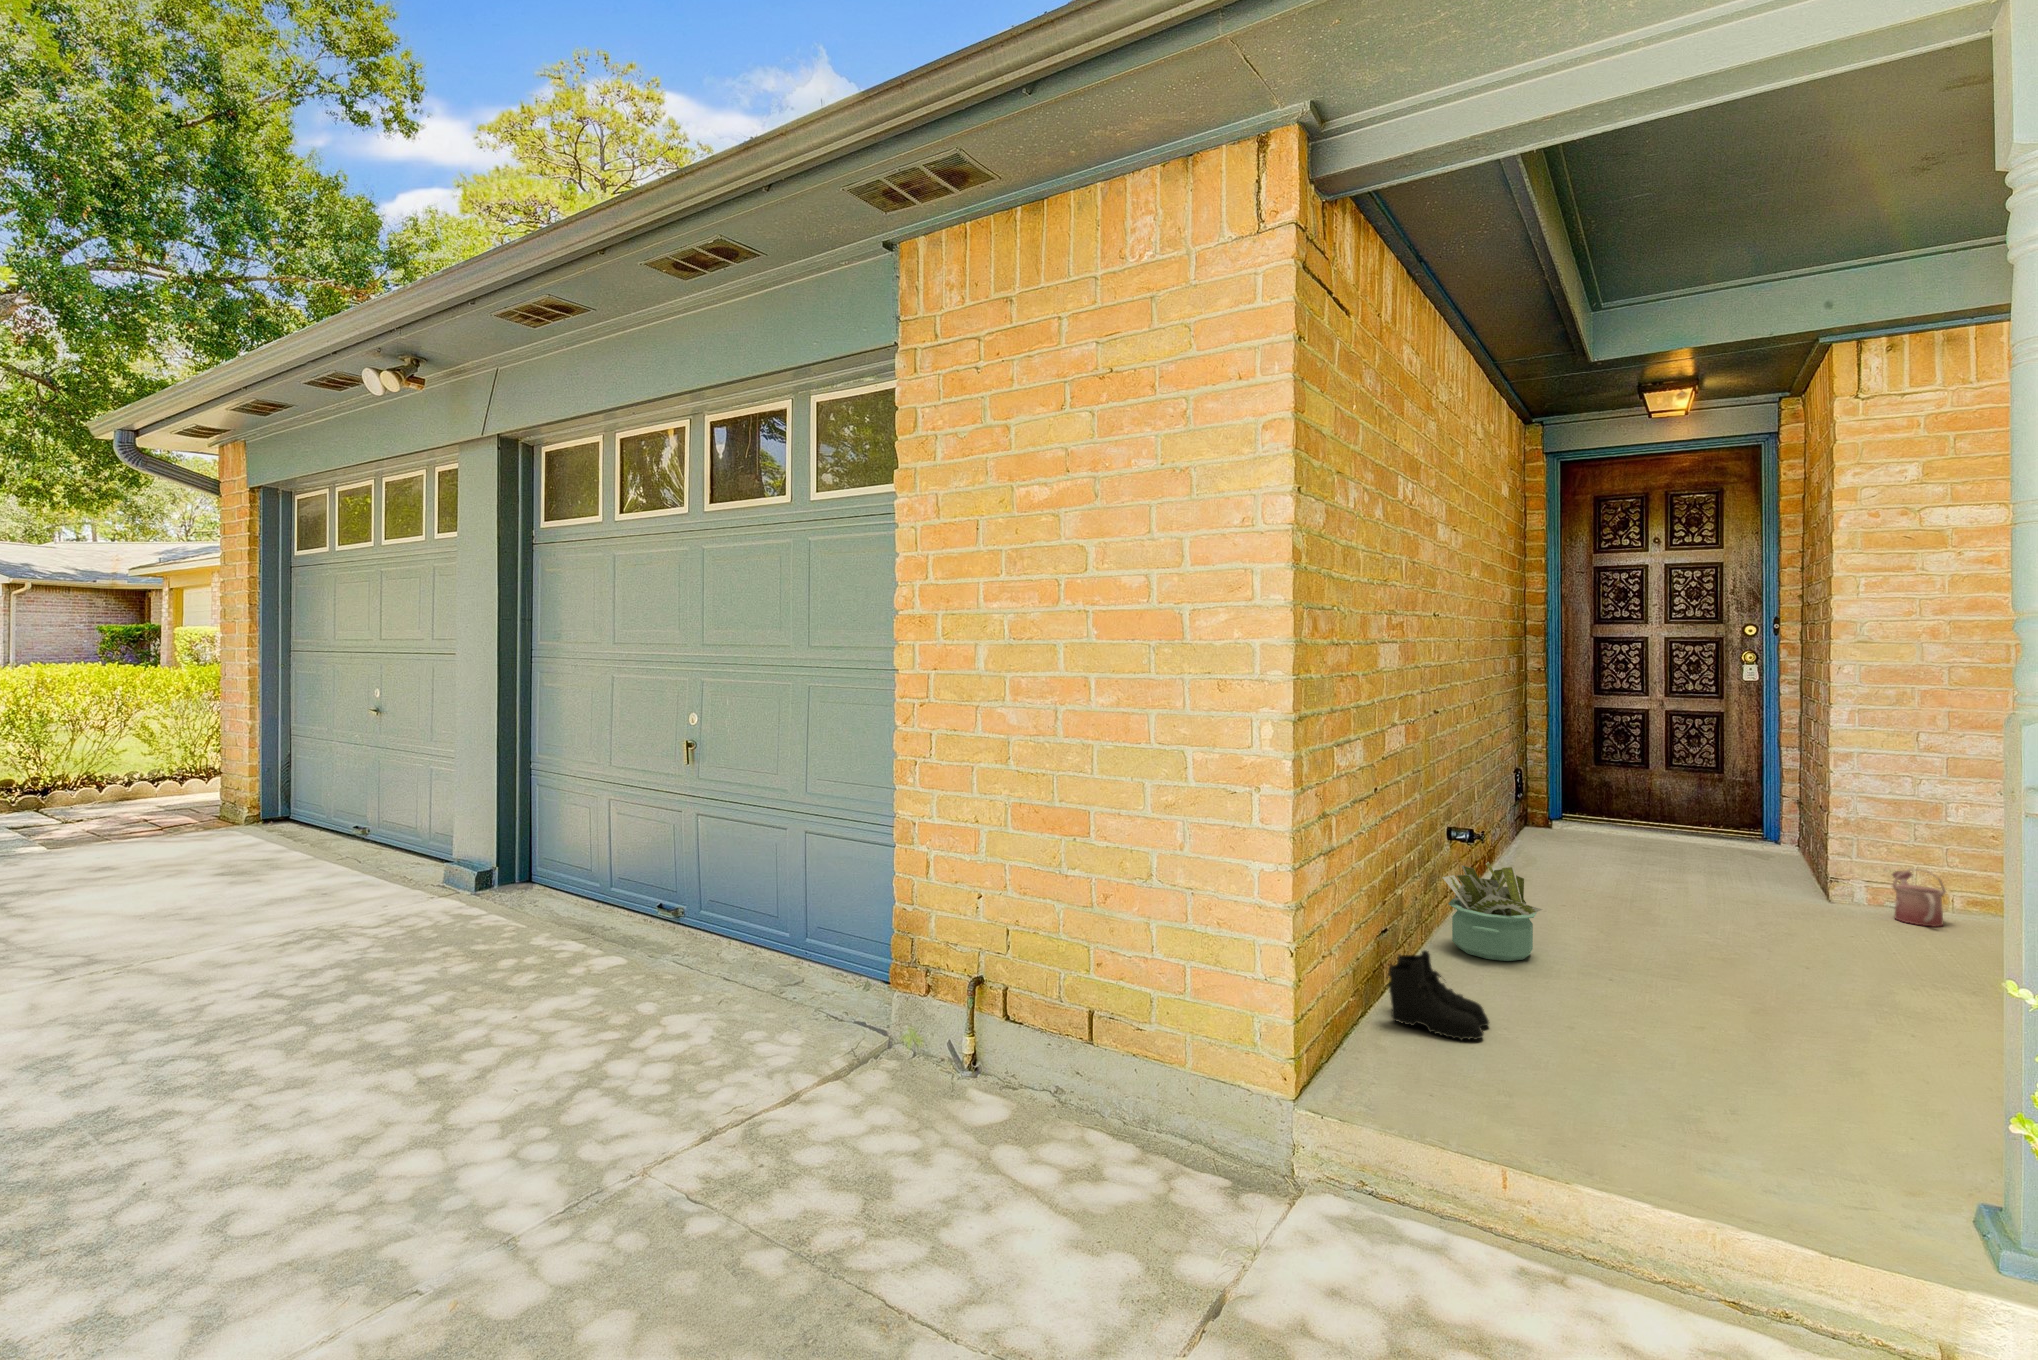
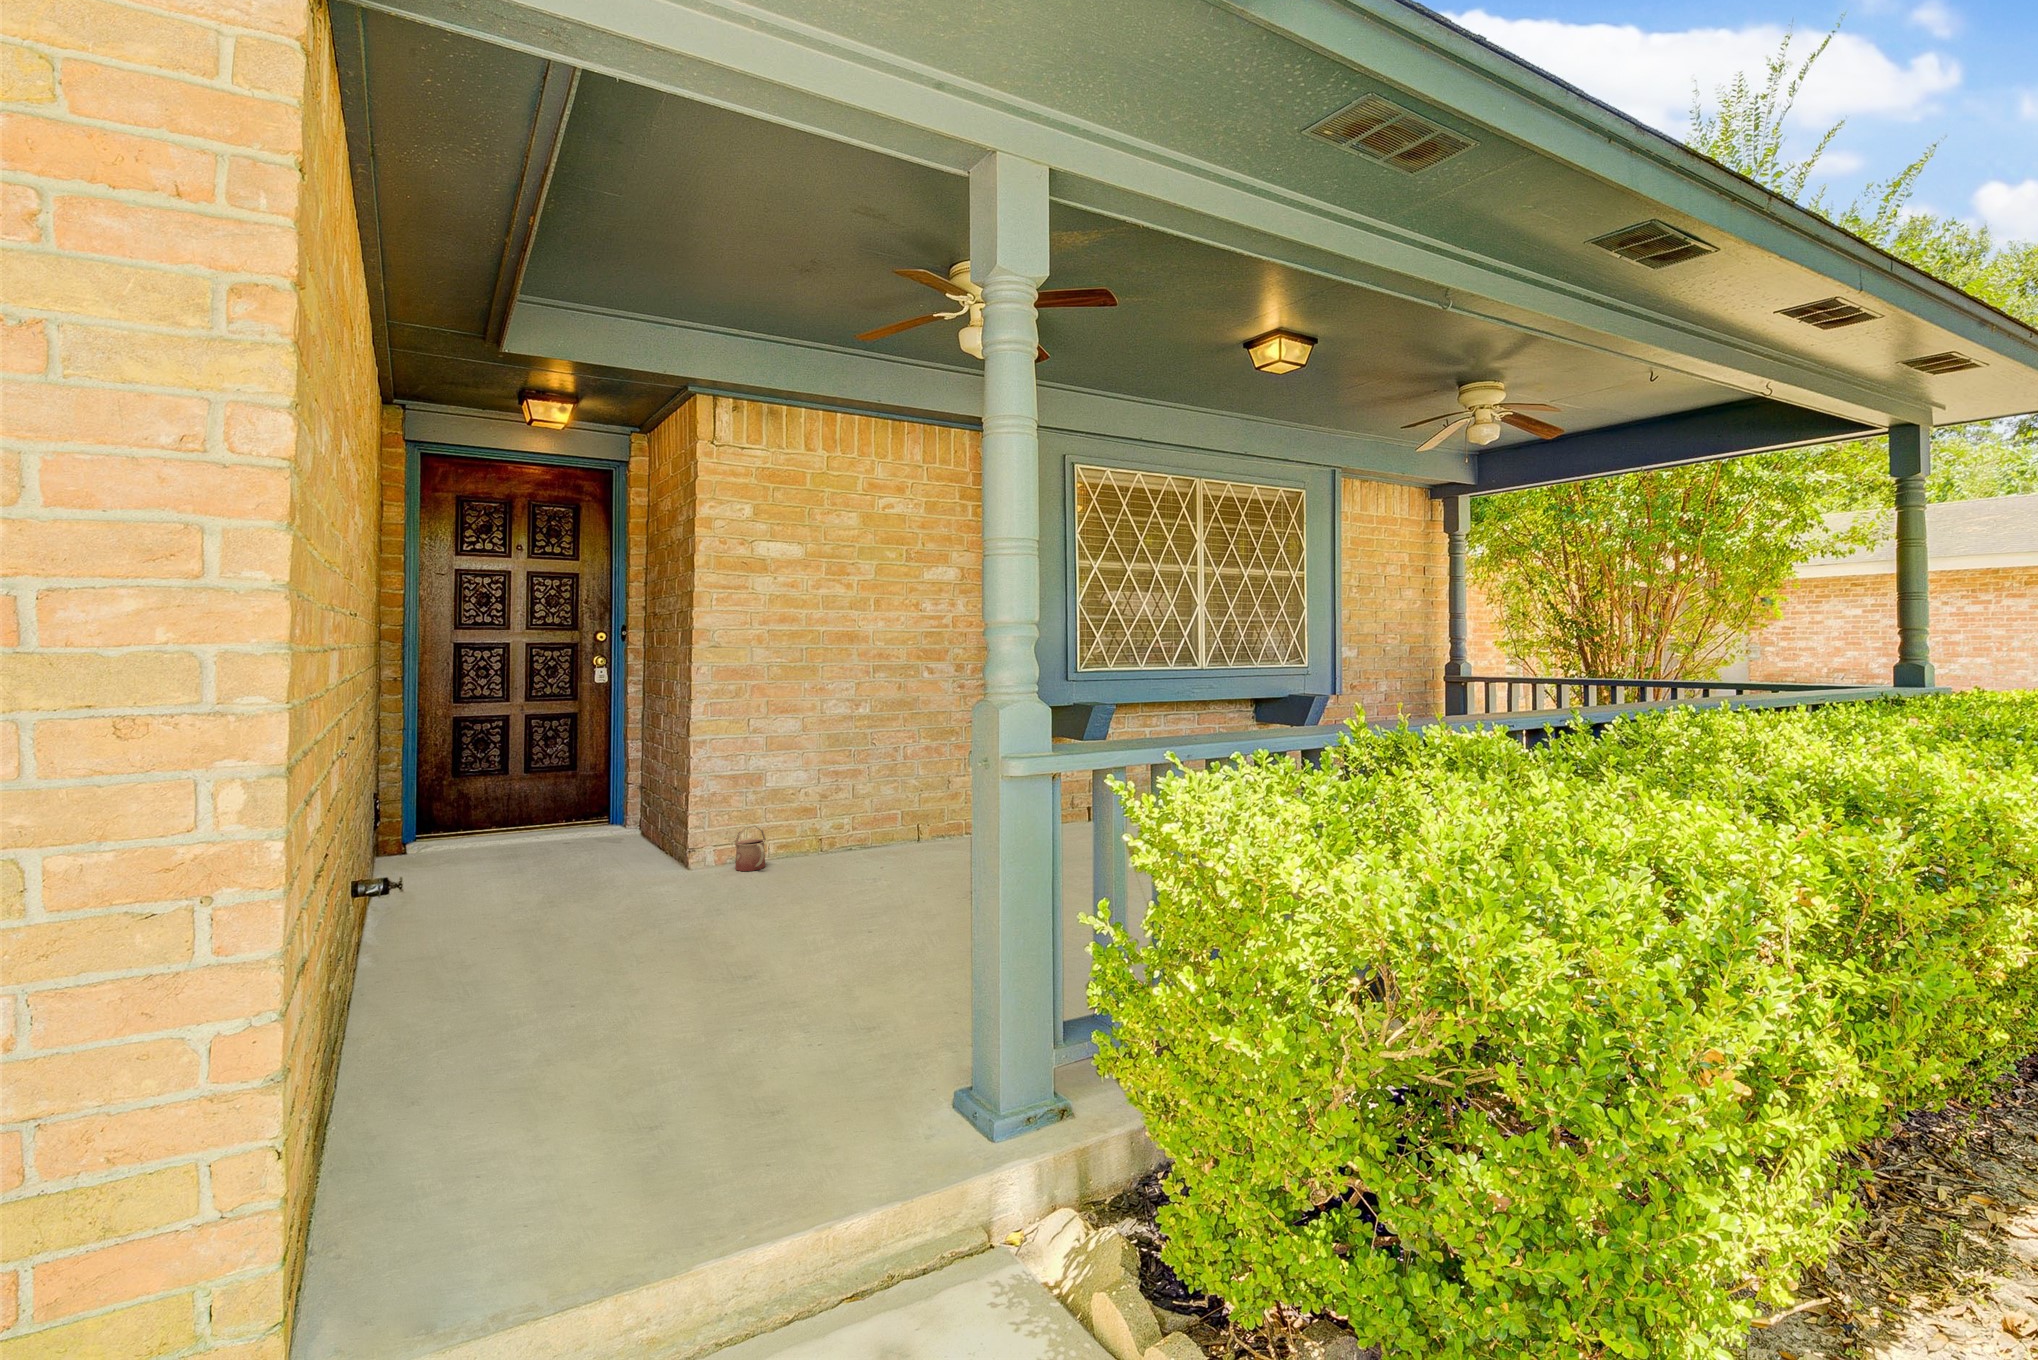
decorative plant: present [1442,862,1542,961] -> none [348,934,500,1075]
boots: present [1387,951,1489,1040] -> none [310,1119,484,1266]

